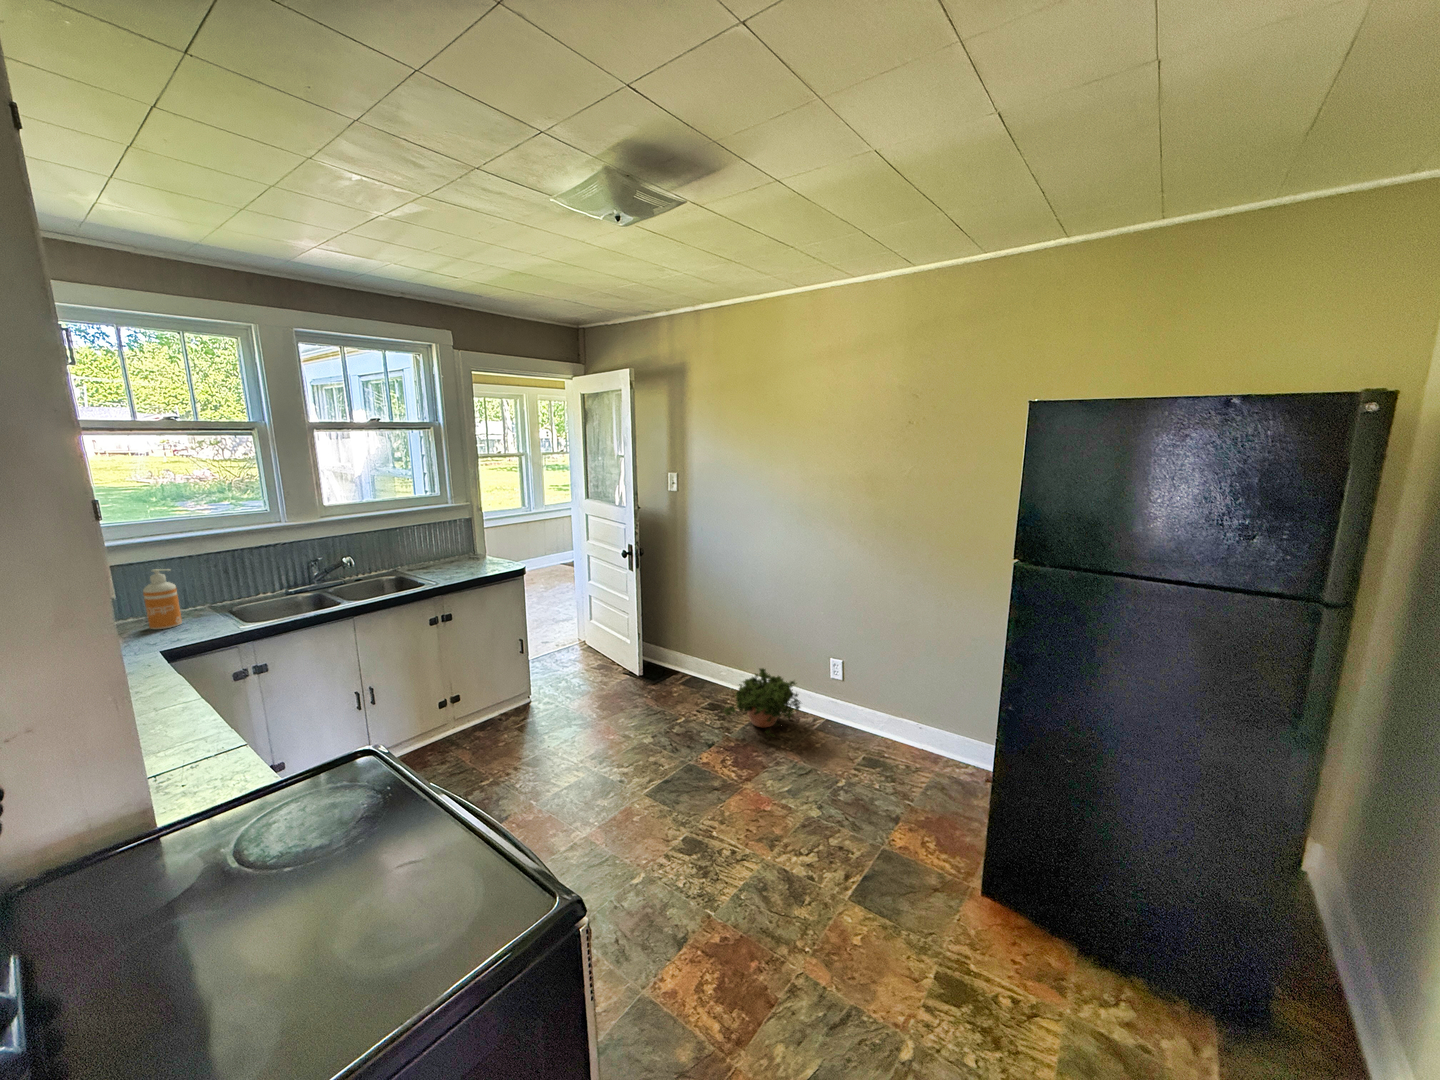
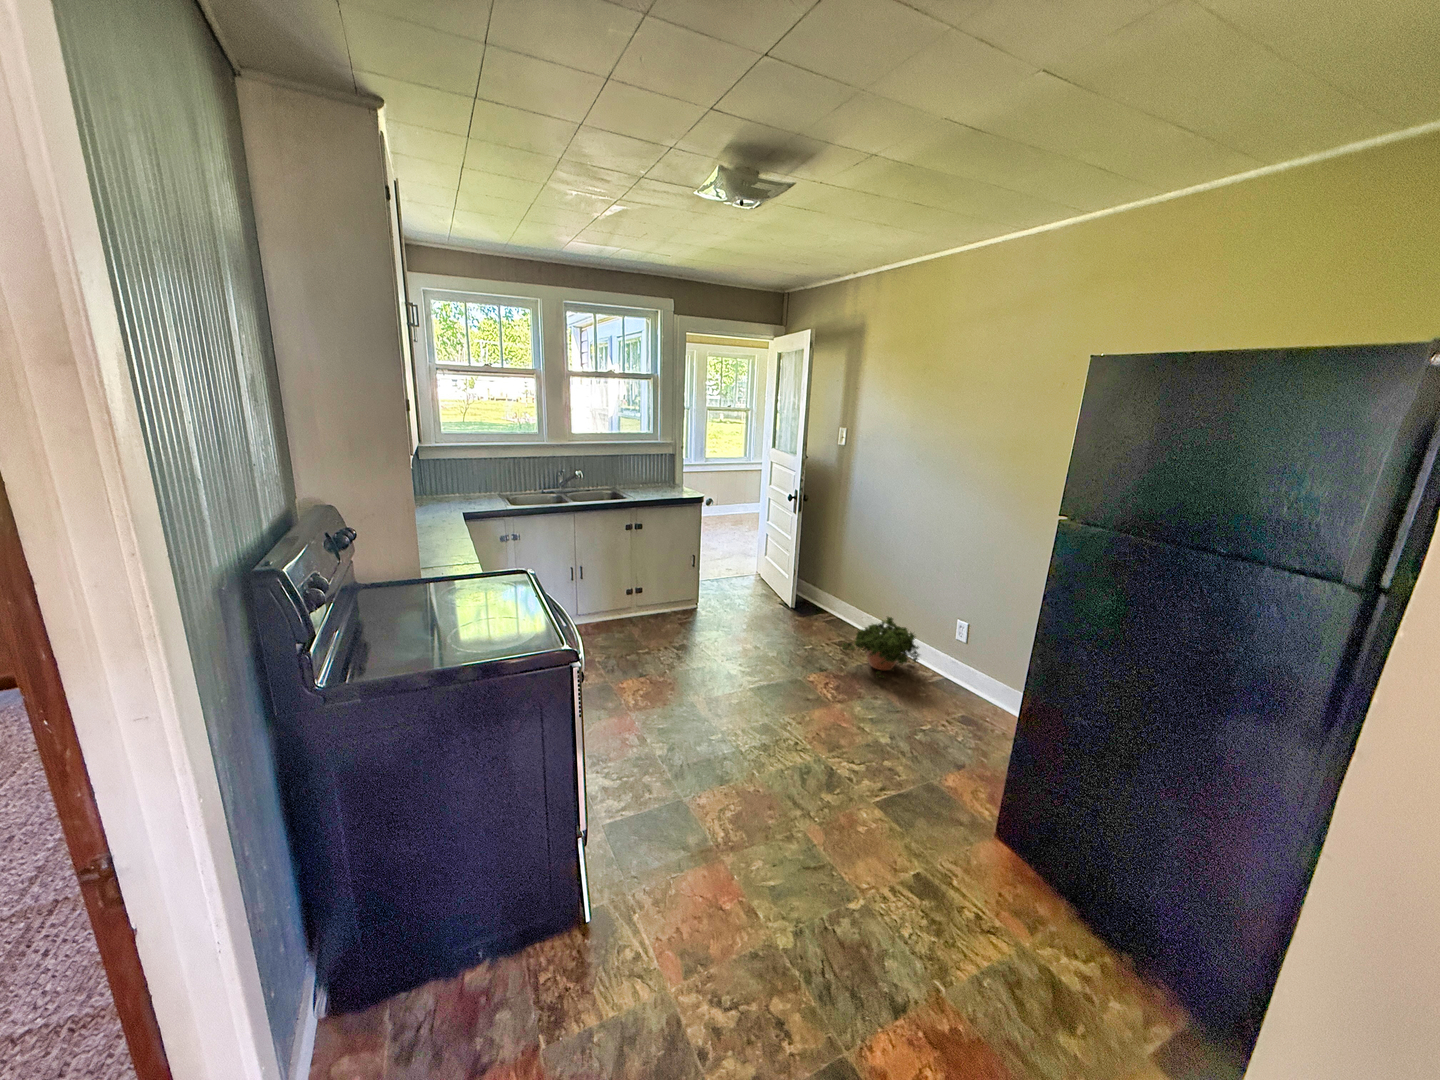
soap dispenser: present [143,569,182,629] -> none [465,465,483,504]

